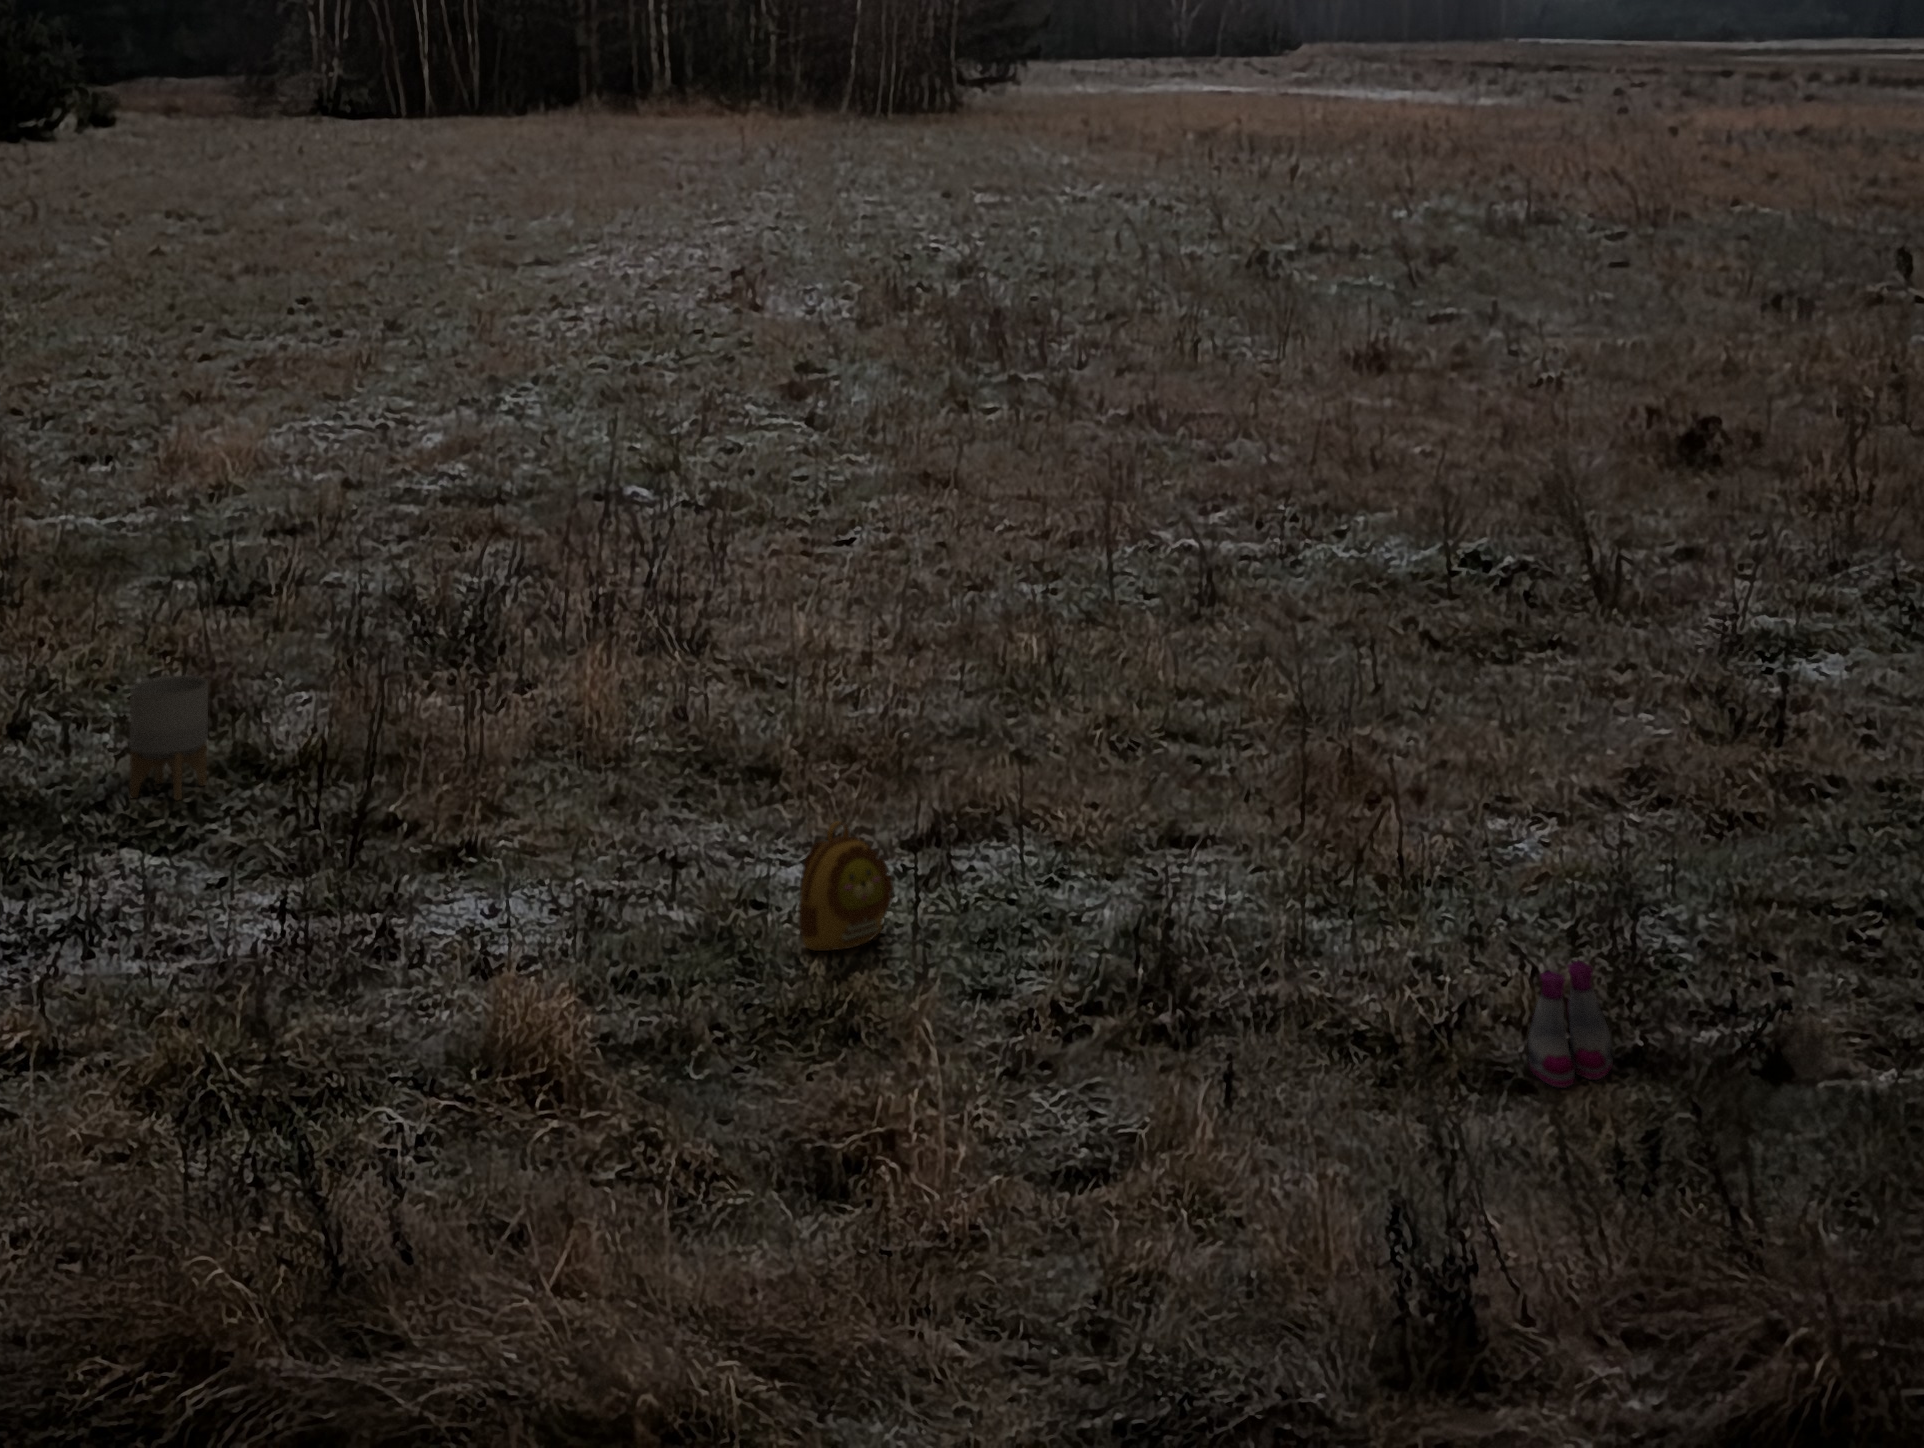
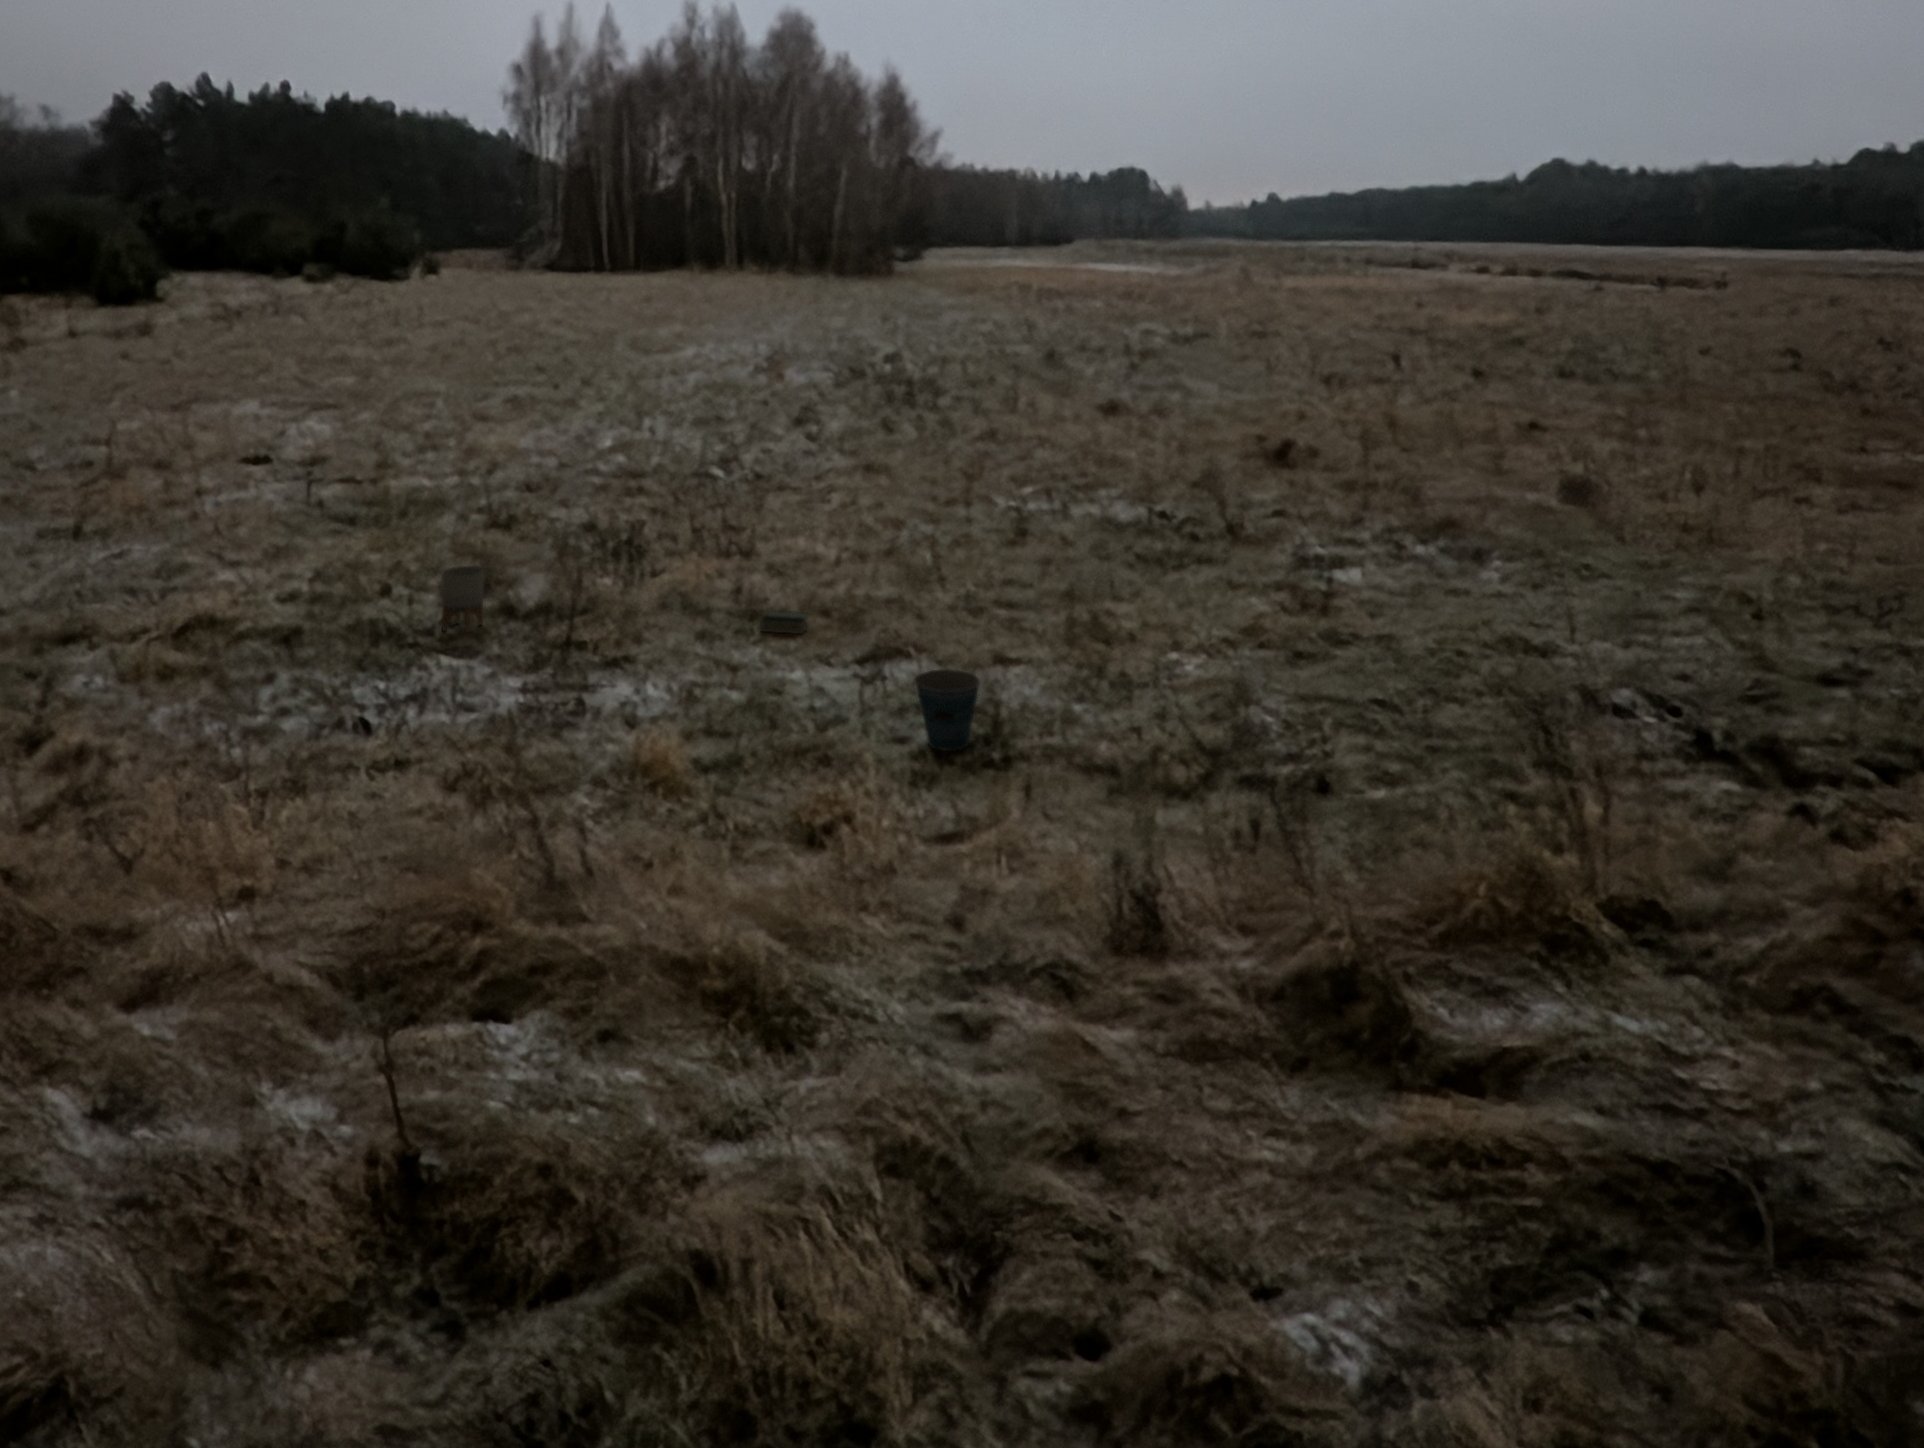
toolbox: none [721,748,812,792] -> present [760,610,809,634]
backpack: present [798,821,894,951] -> none [798,648,849,716]
bucket: none [1019,857,1147,1014] -> present [914,670,980,751]
boots: present [1527,961,1613,1088] -> none [1176,727,1222,792]

